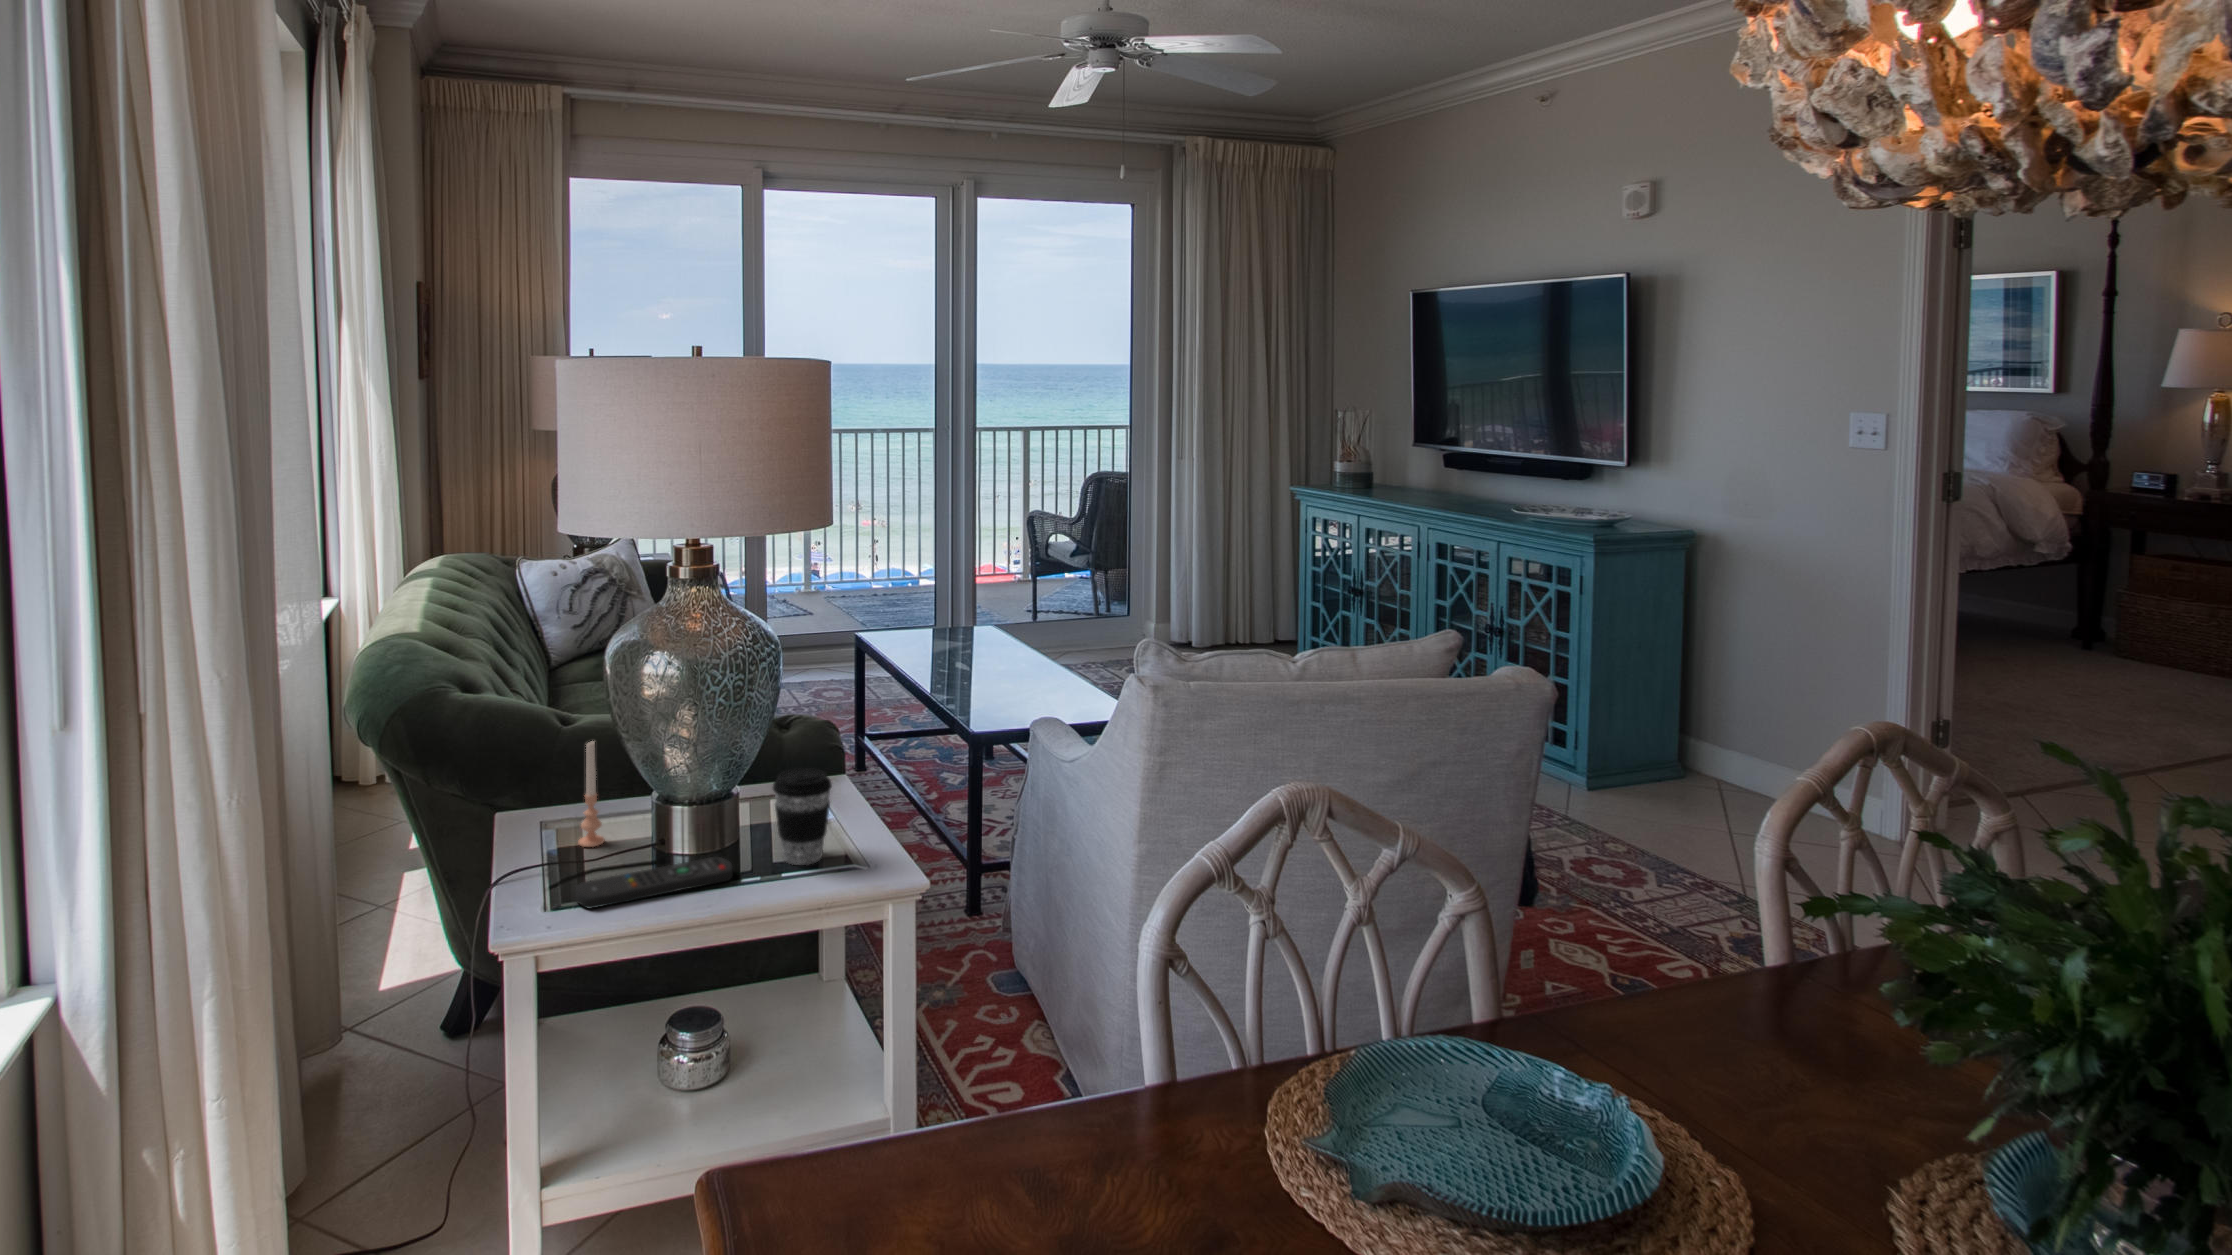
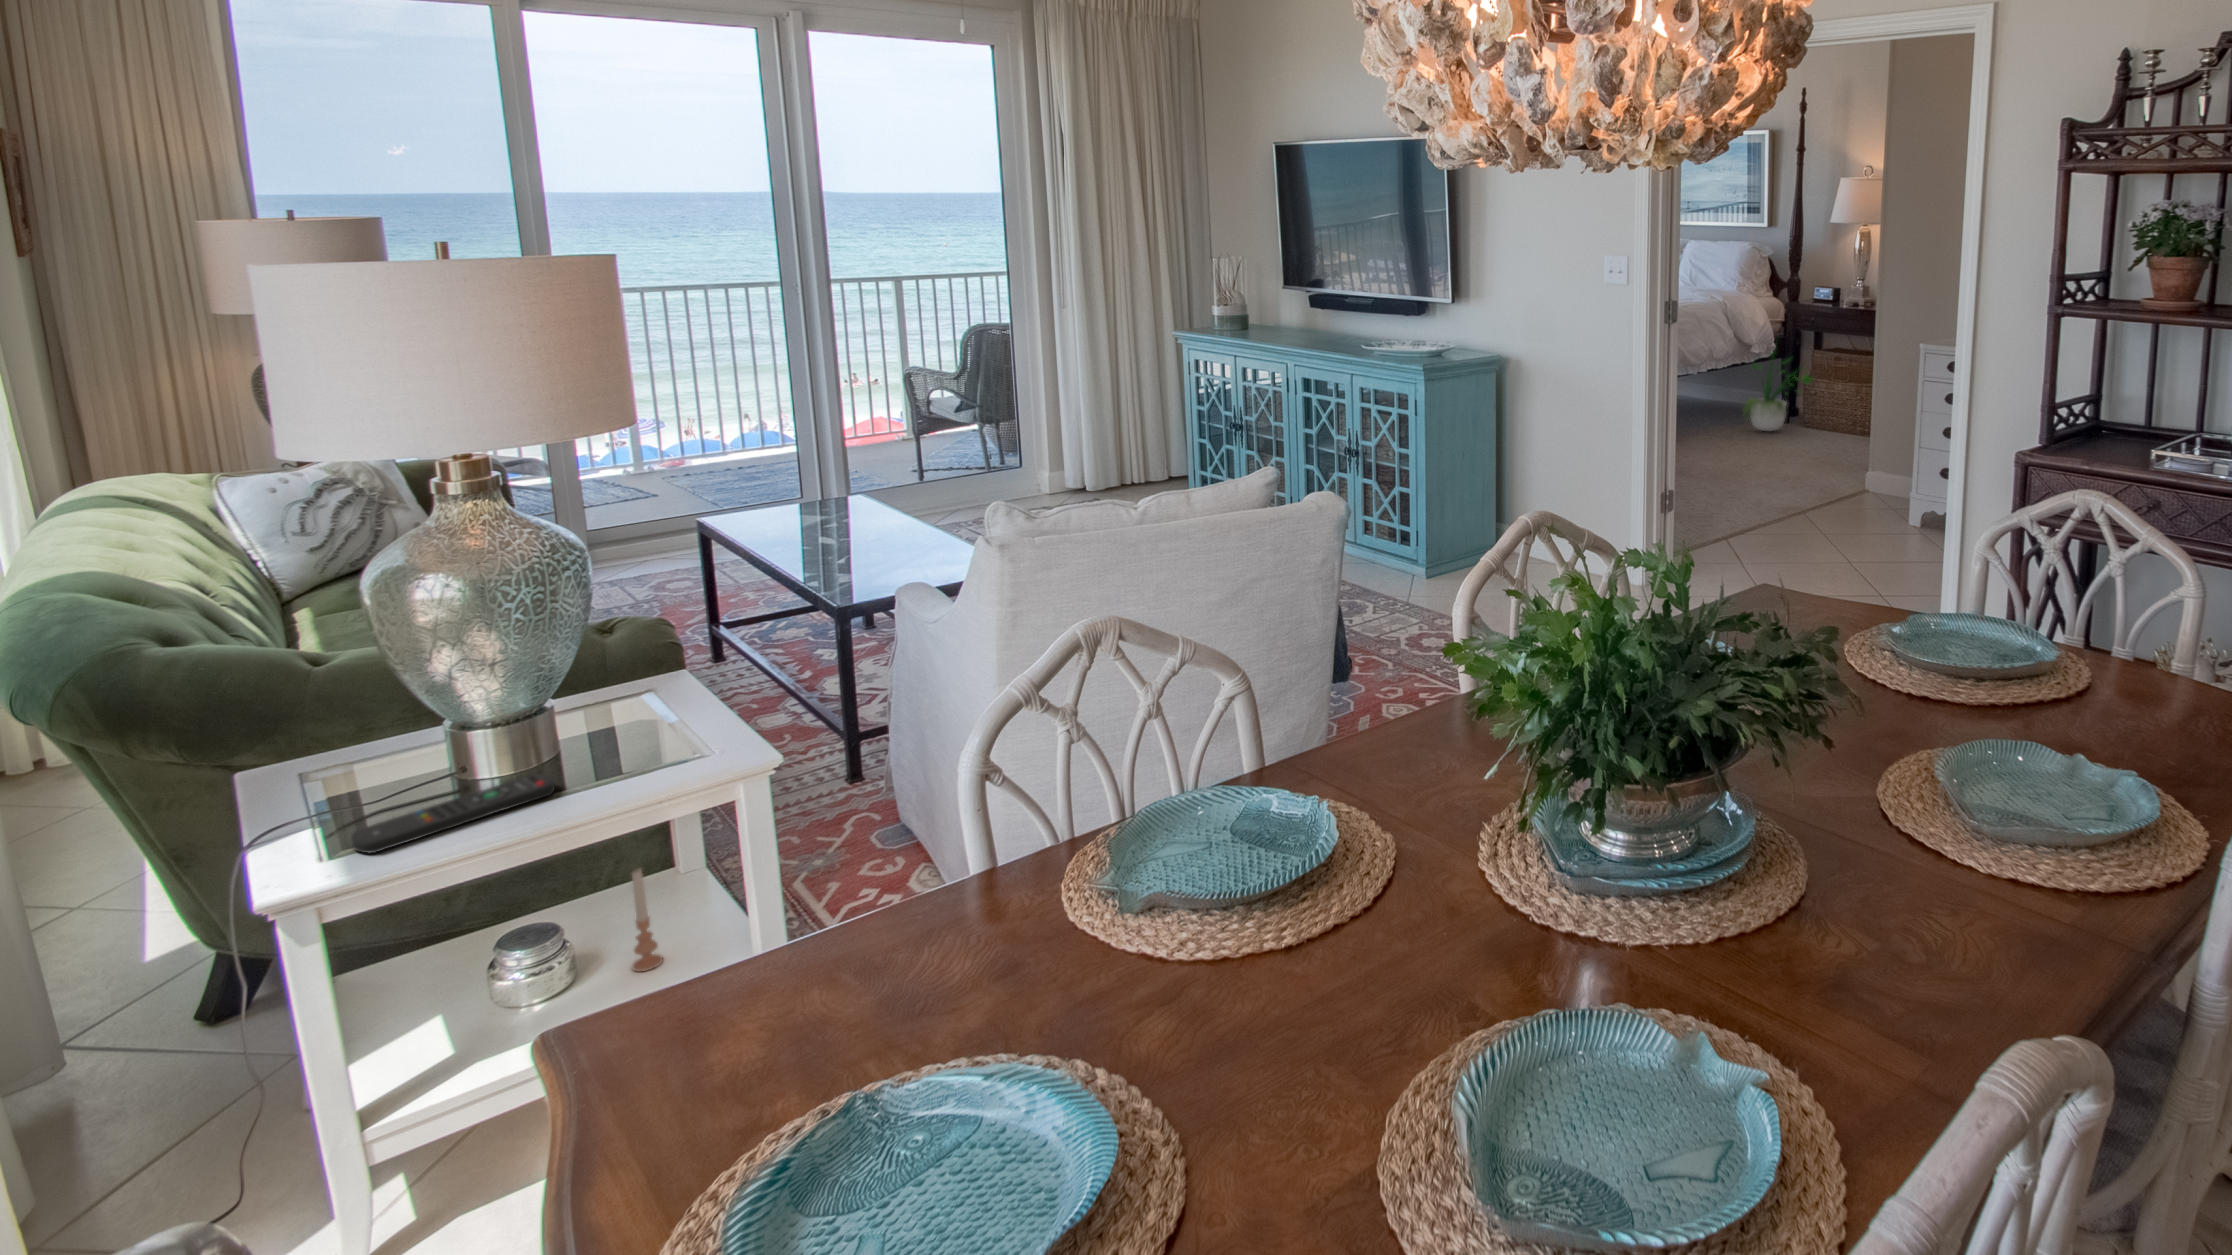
potted plant: none [2027,526,2156,659] -> present [1743,357,1814,431]
candle: present [578,742,605,847] -> present [632,868,663,971]
coffee cup: present [773,768,832,865] -> none [594,671,666,766]

